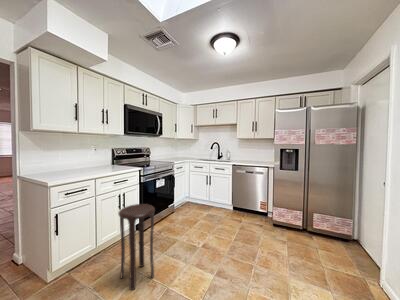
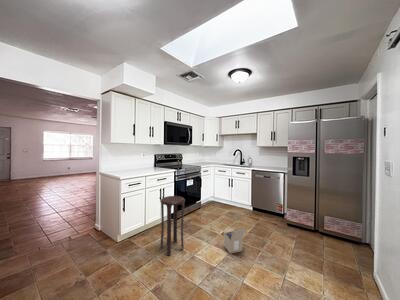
cardboard box: none [207,239,236,274] -> present [224,228,246,254]

